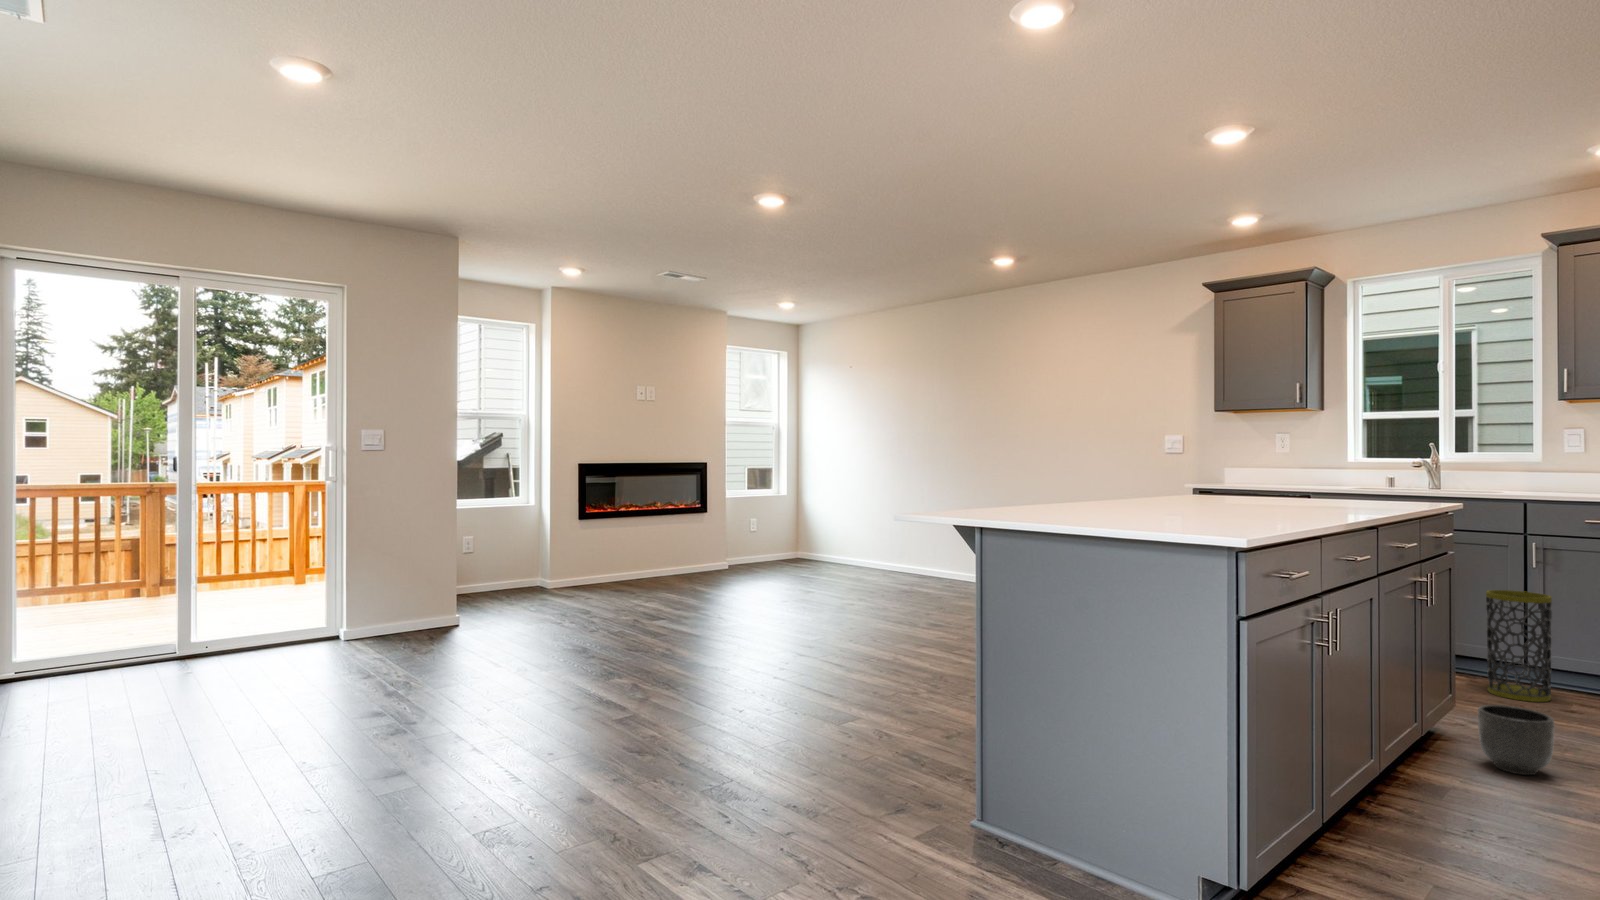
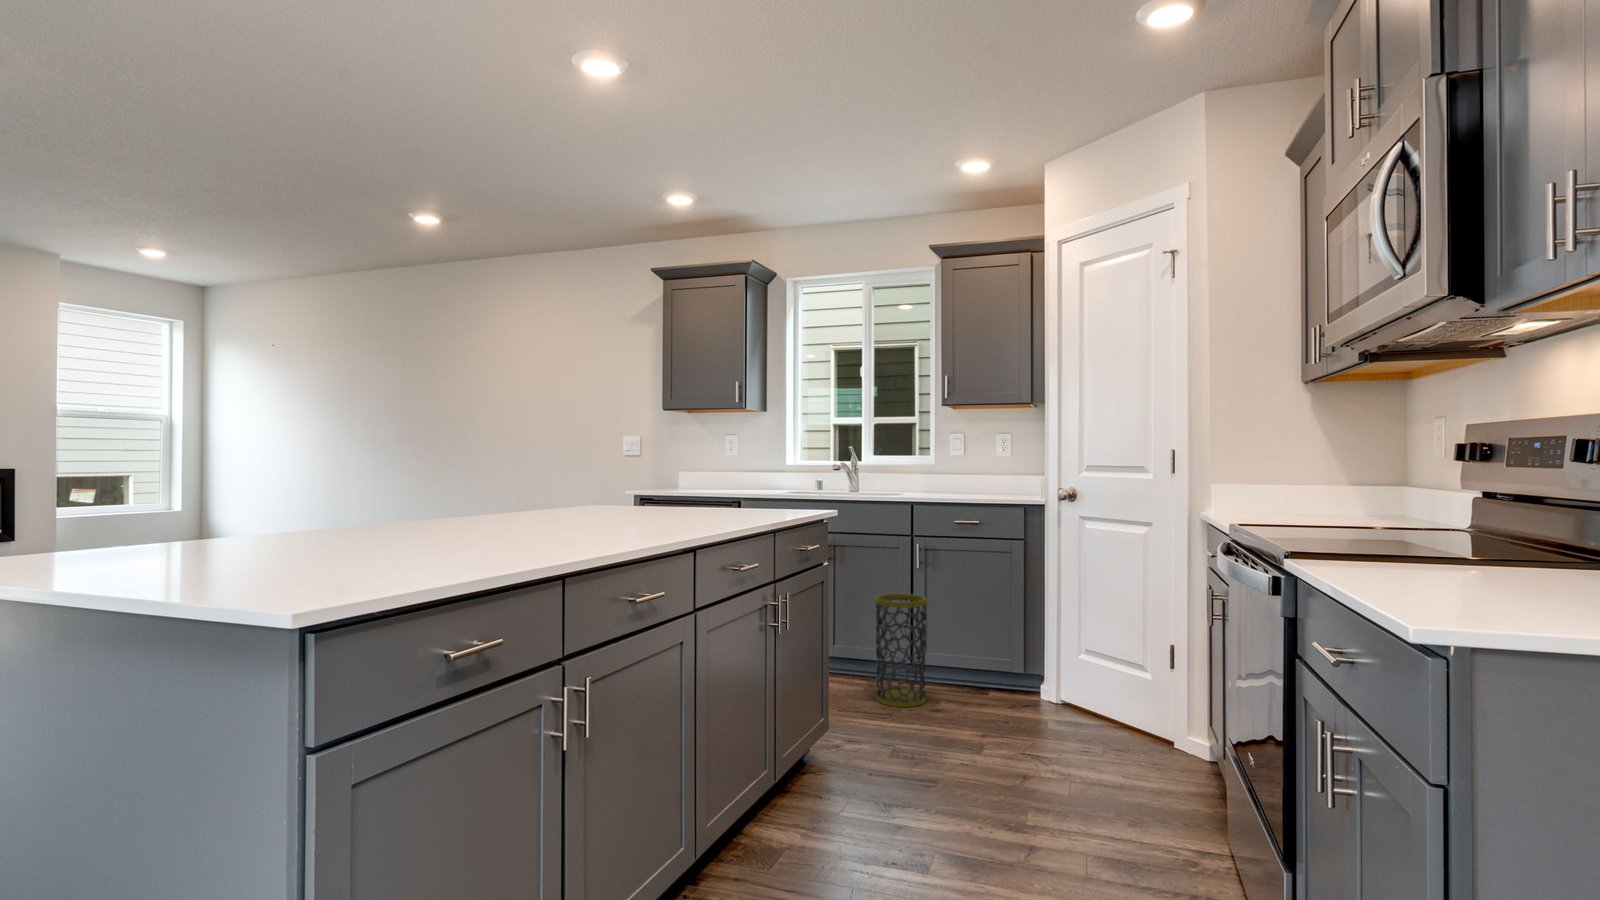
planter: present [1478,705,1554,775] -> none [824,737,890,819]

